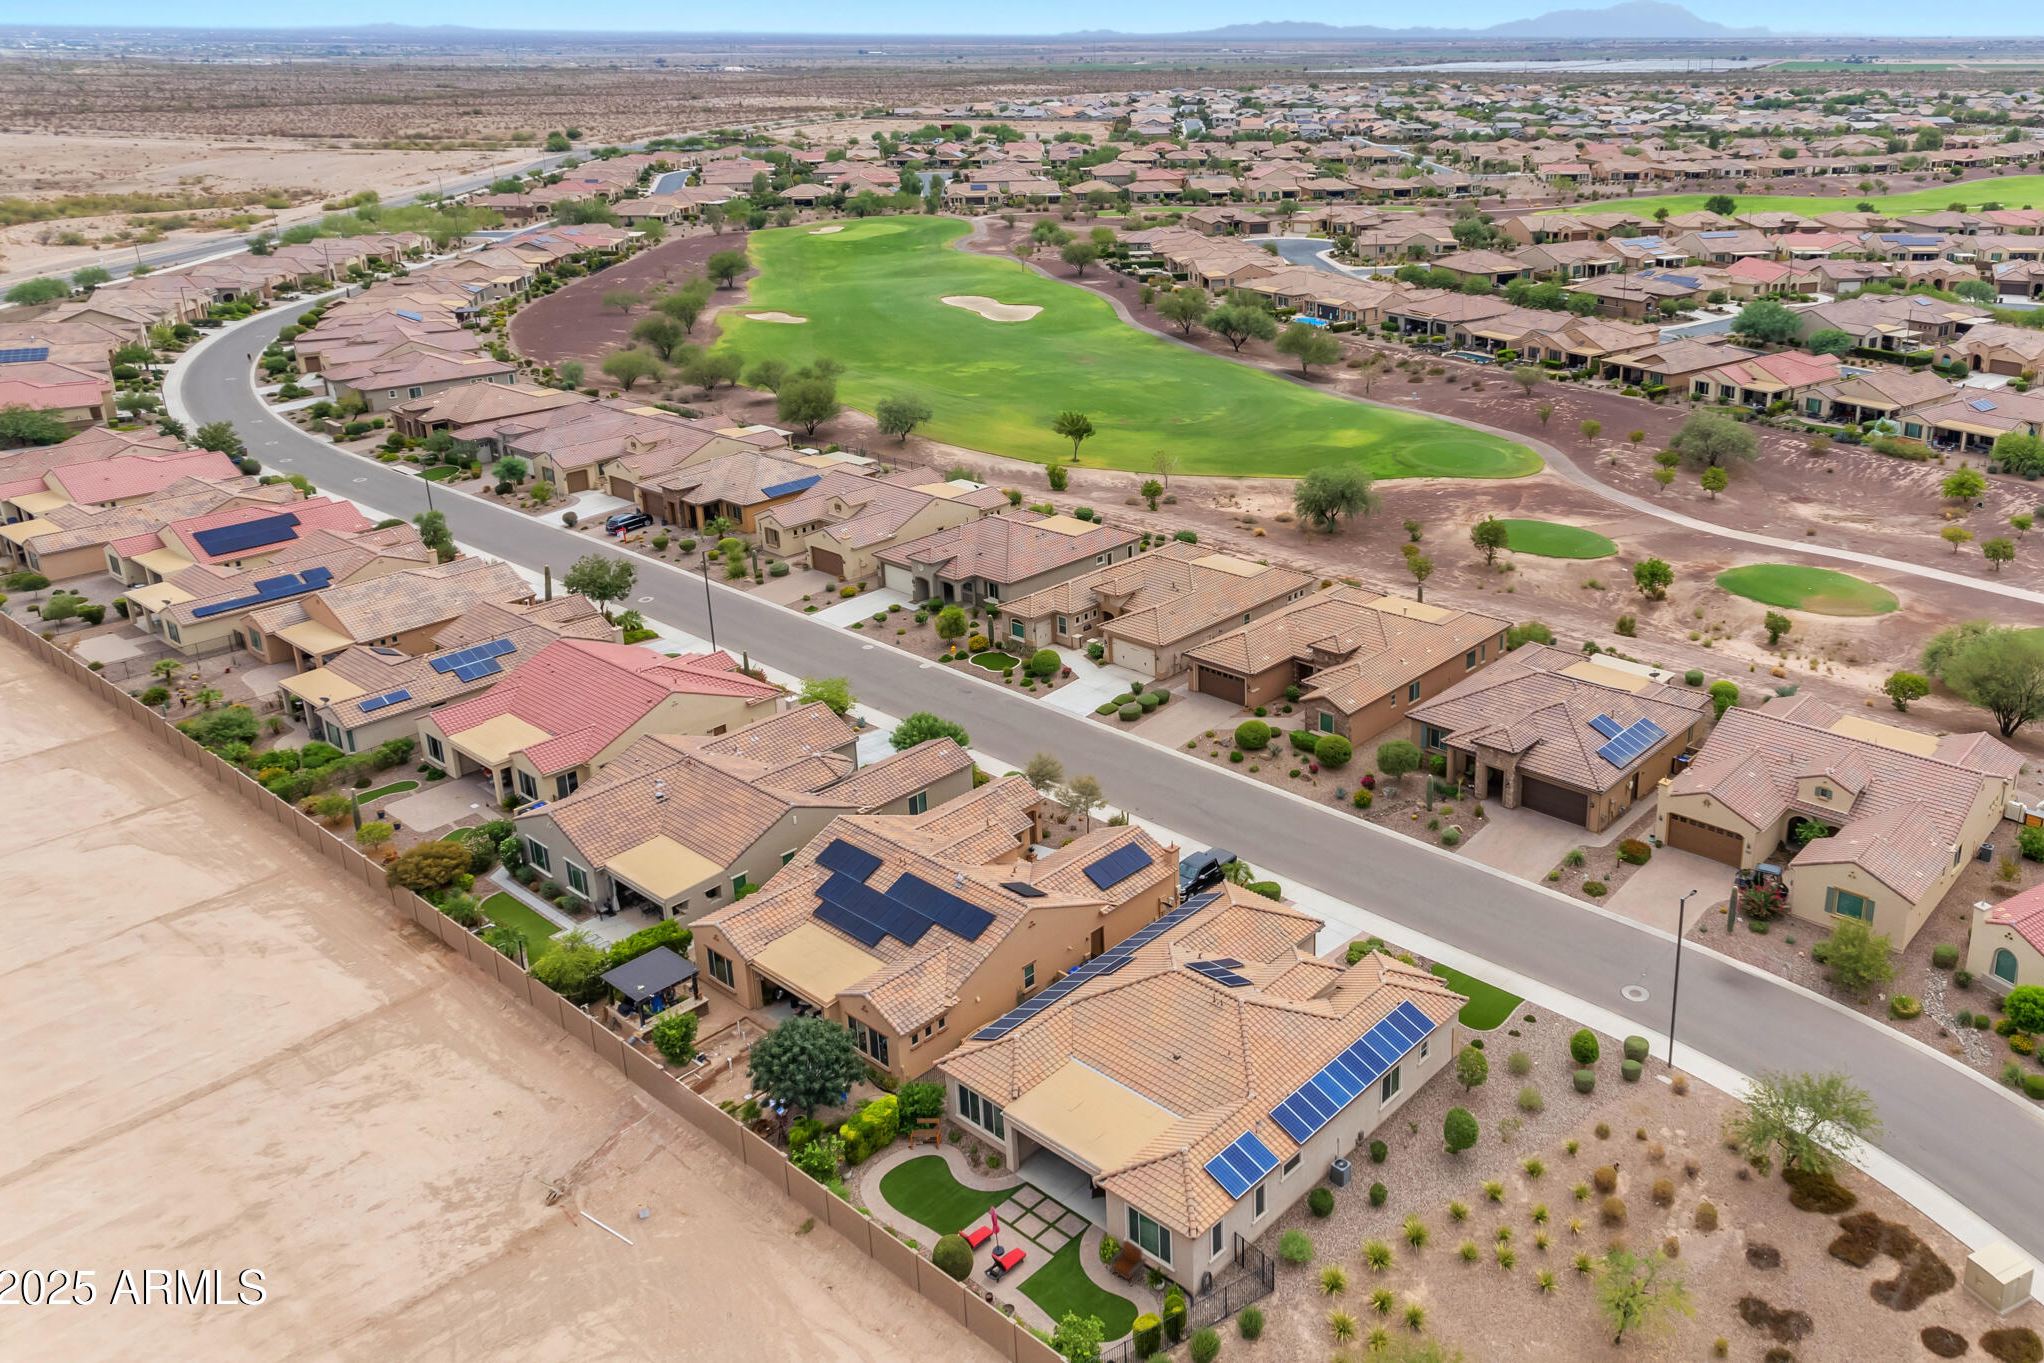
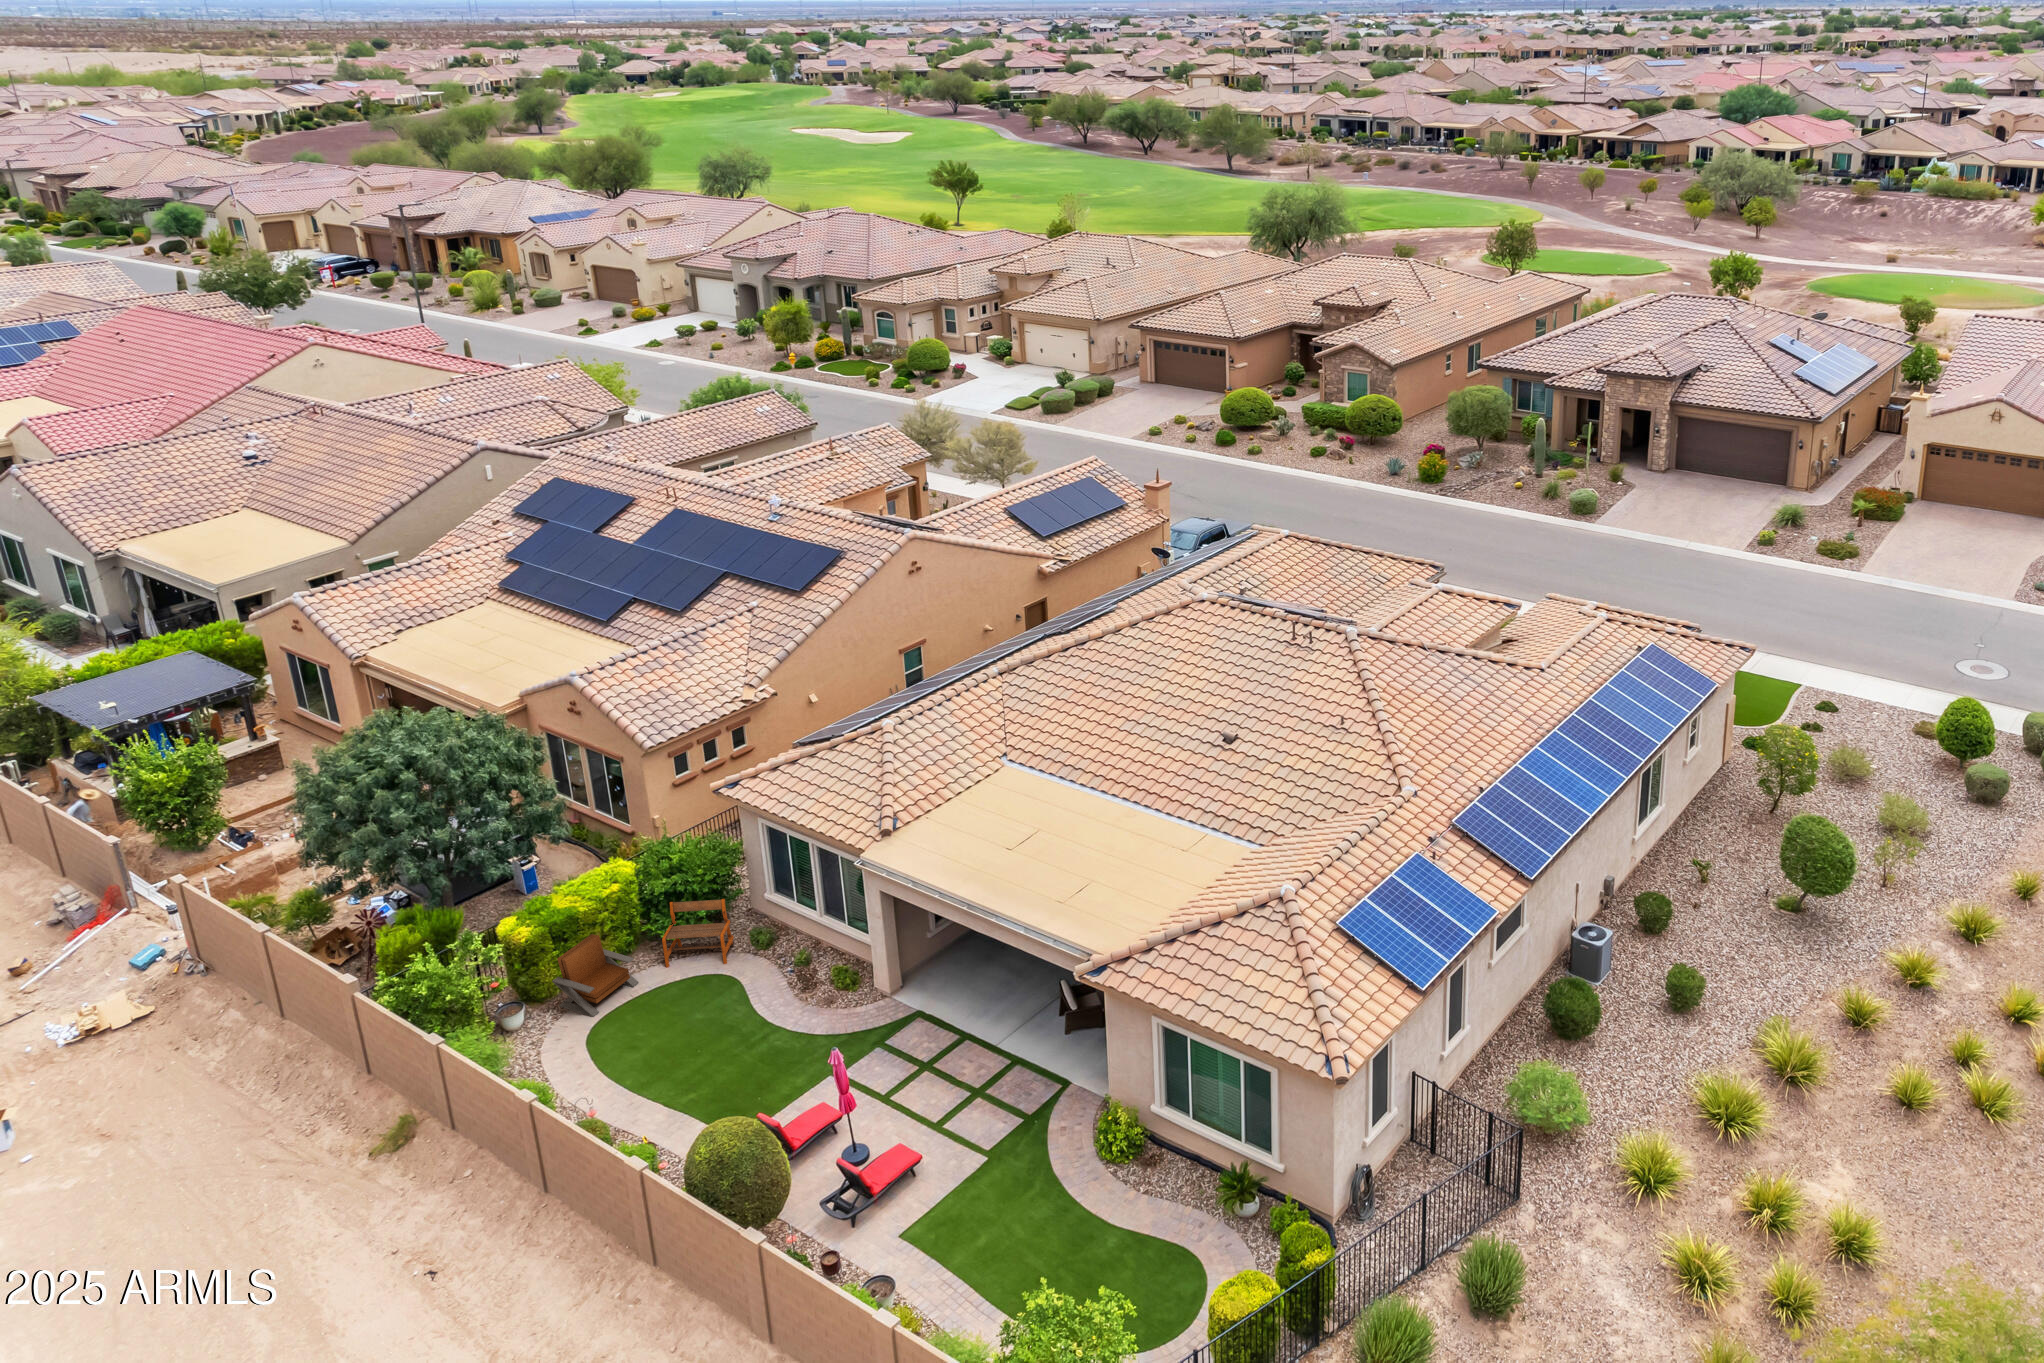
lounge chair: present [1110,1240,1146,1286] -> present [552,934,638,1017]

